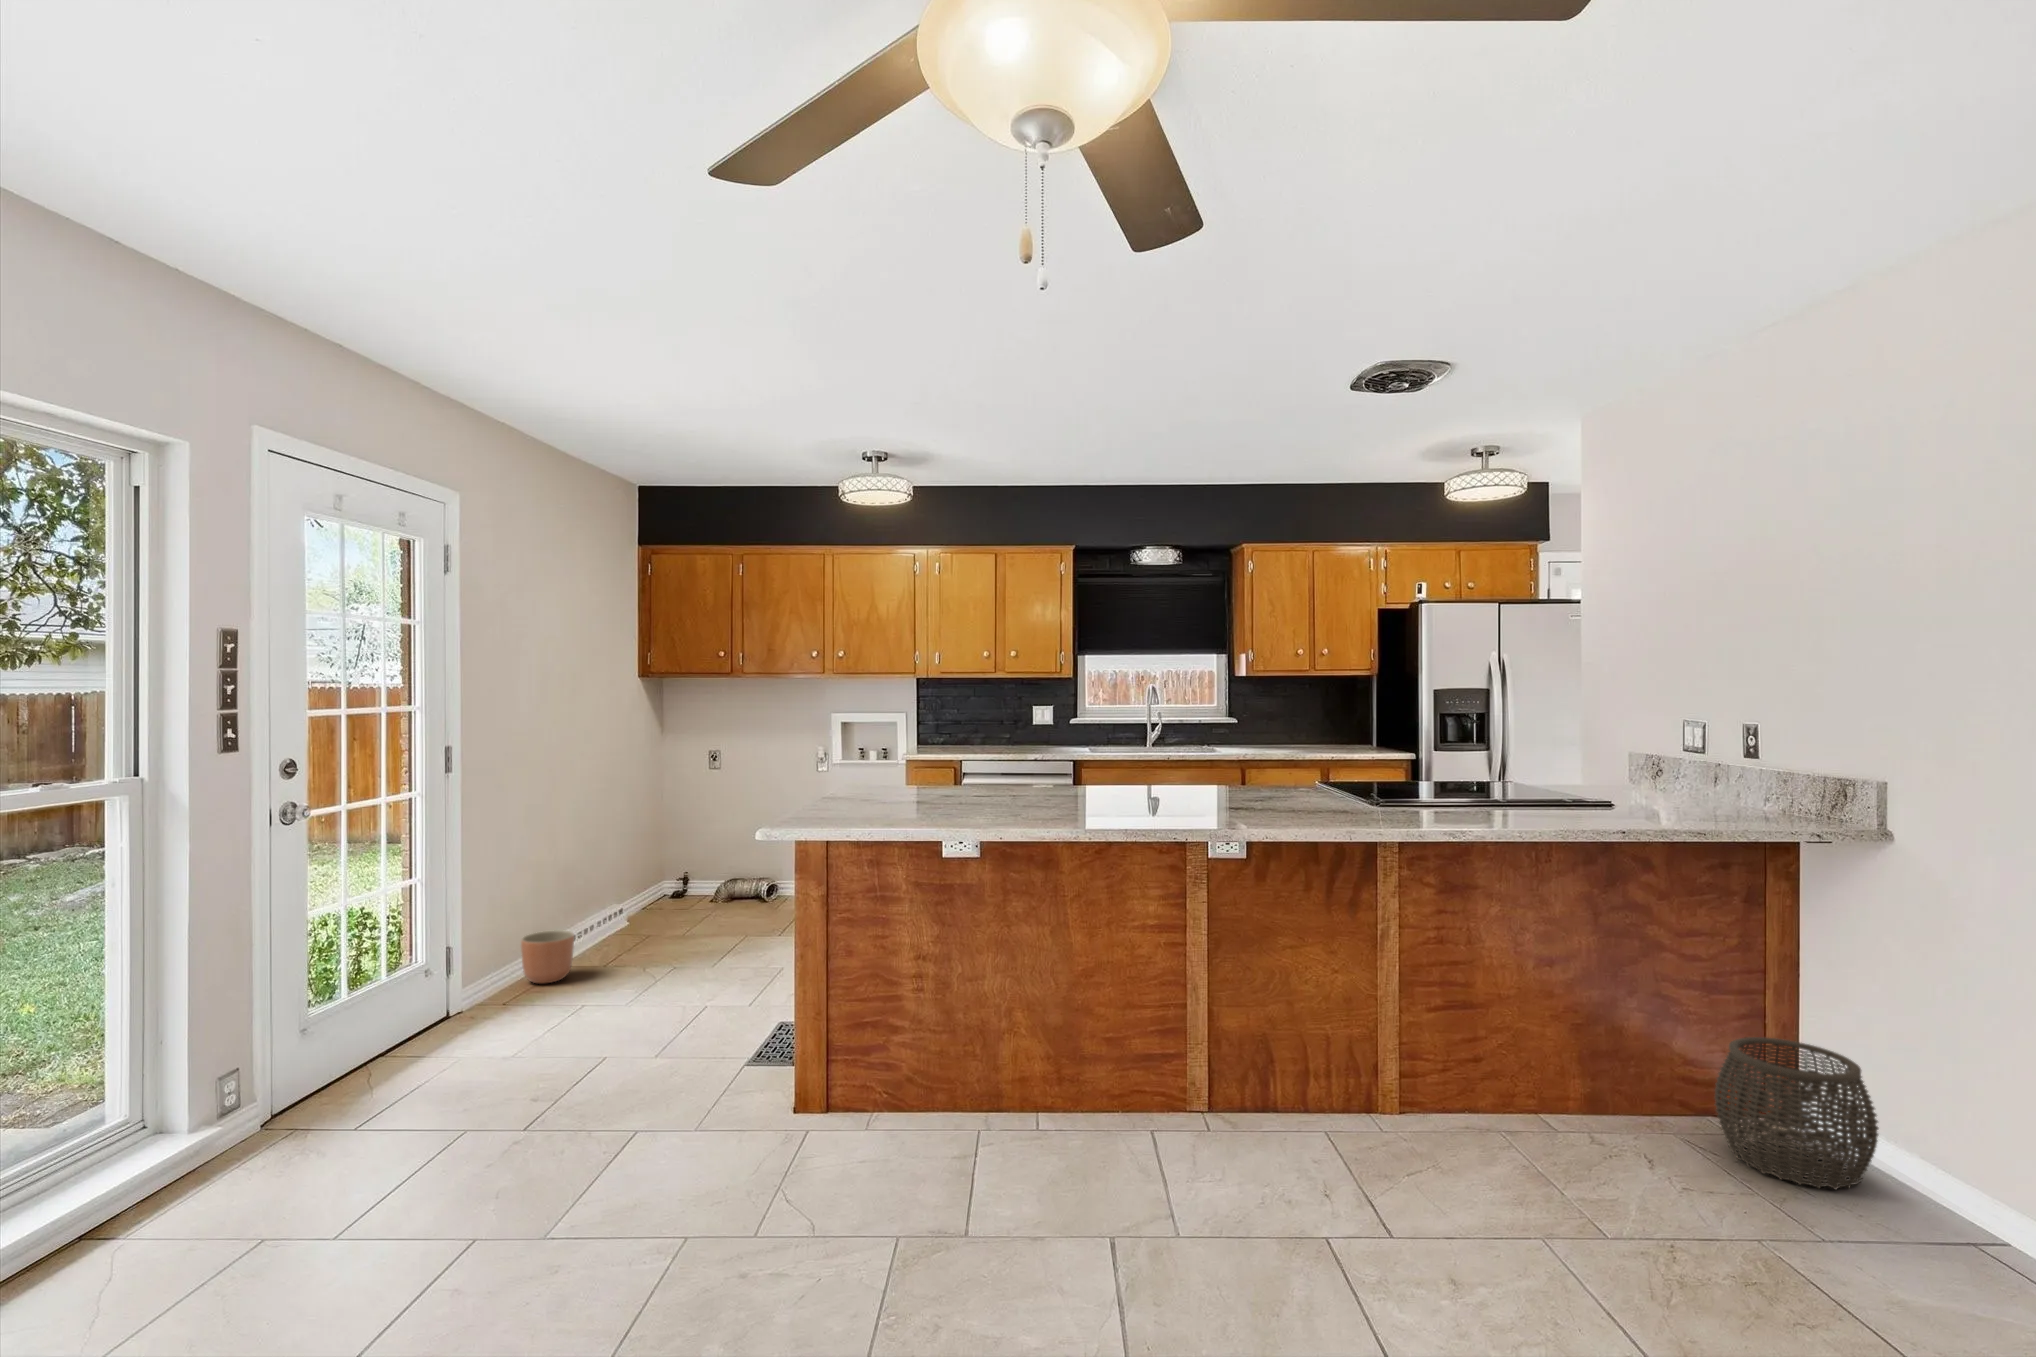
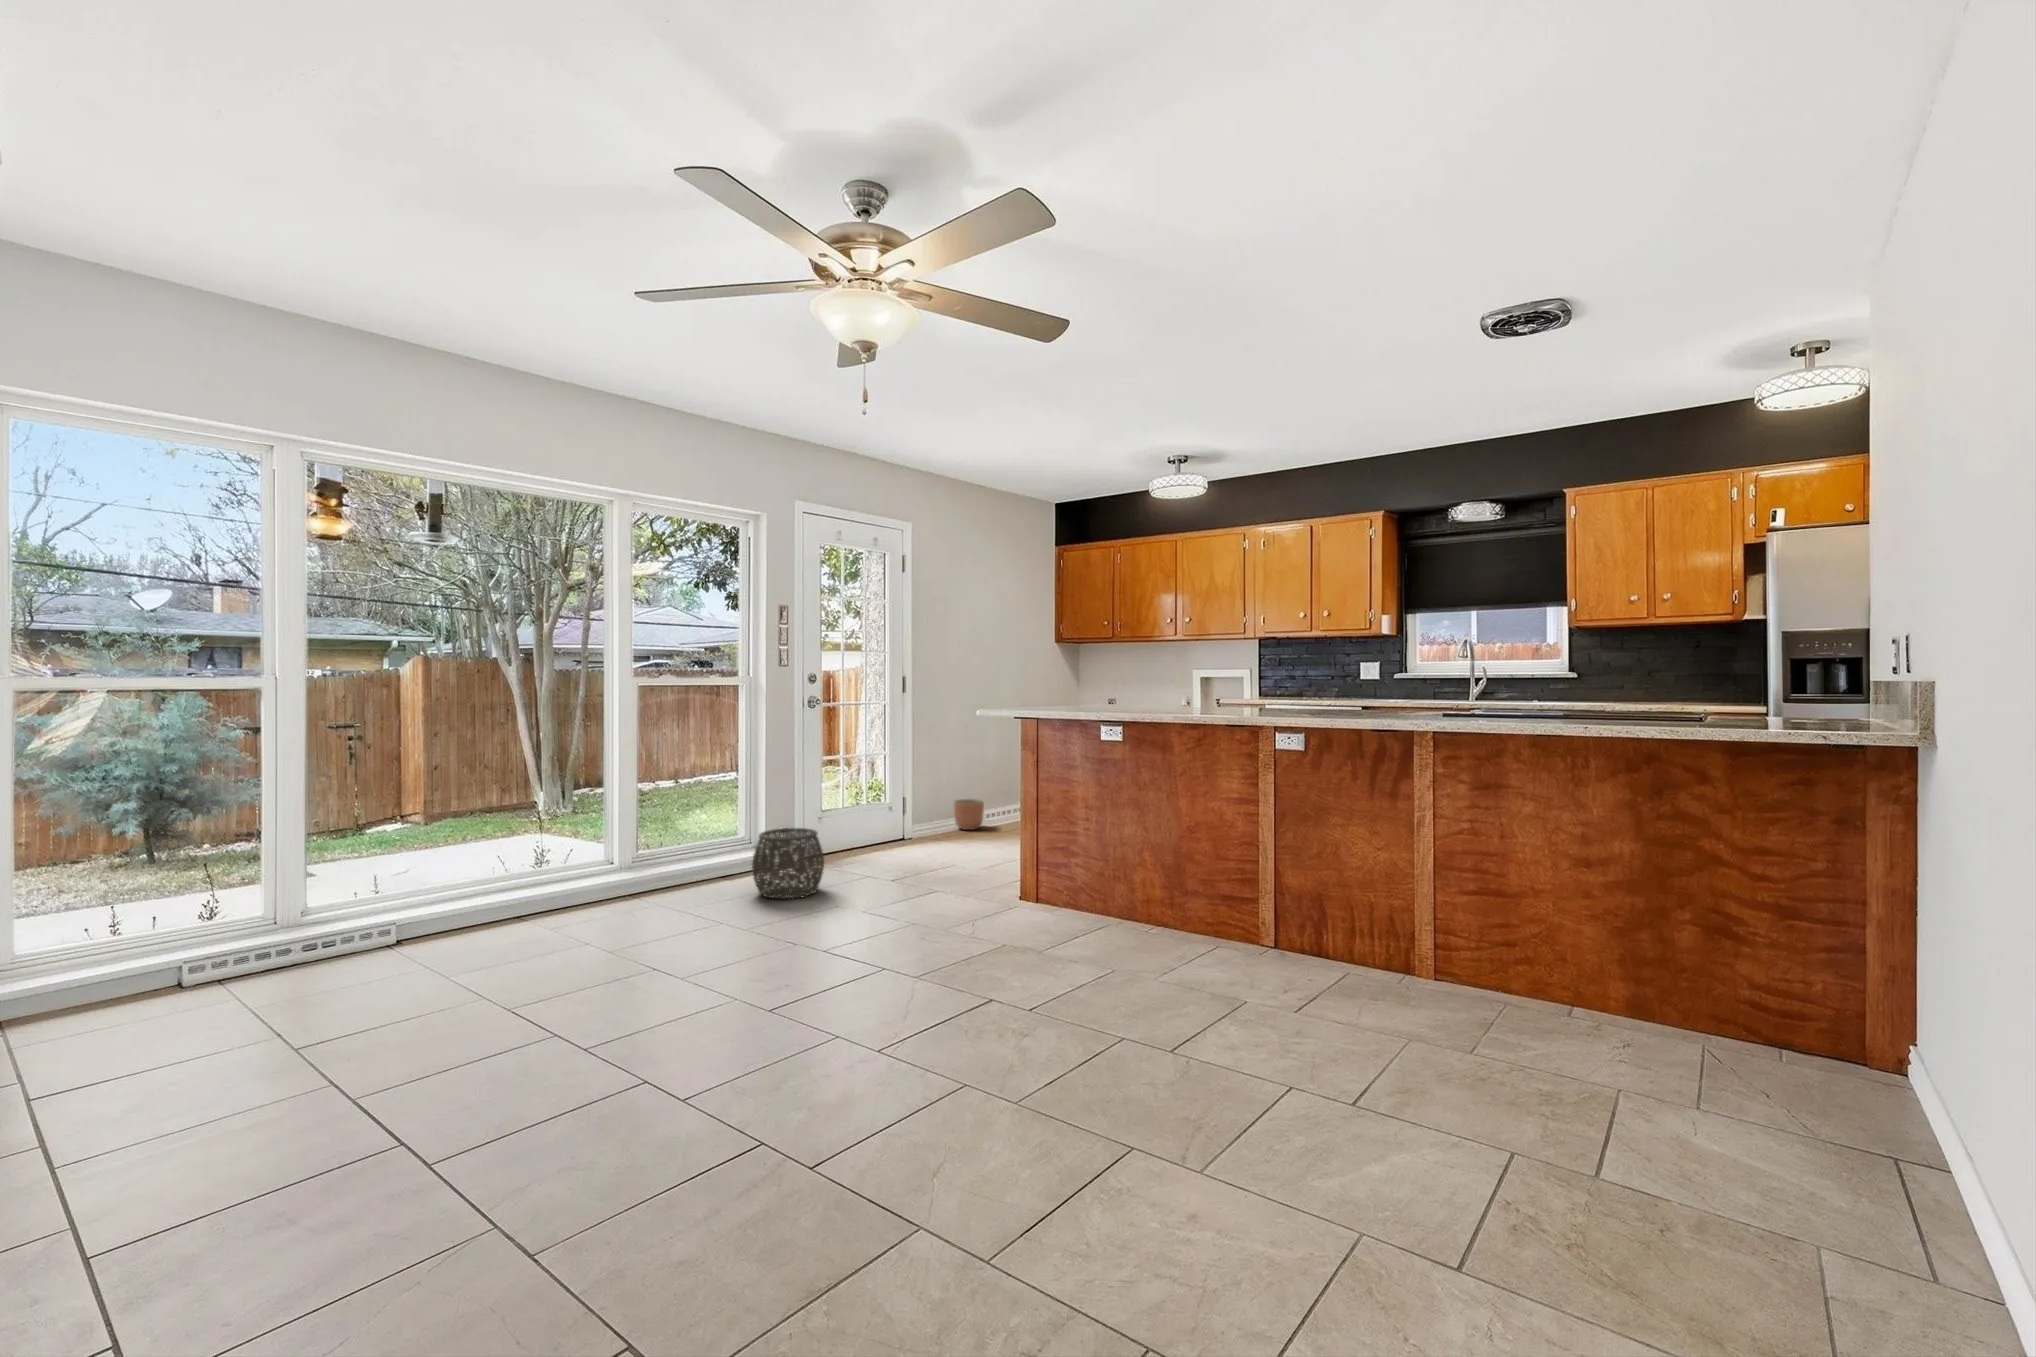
woven basket: present [1715,1037,1879,1189] -> present [752,828,824,899]

